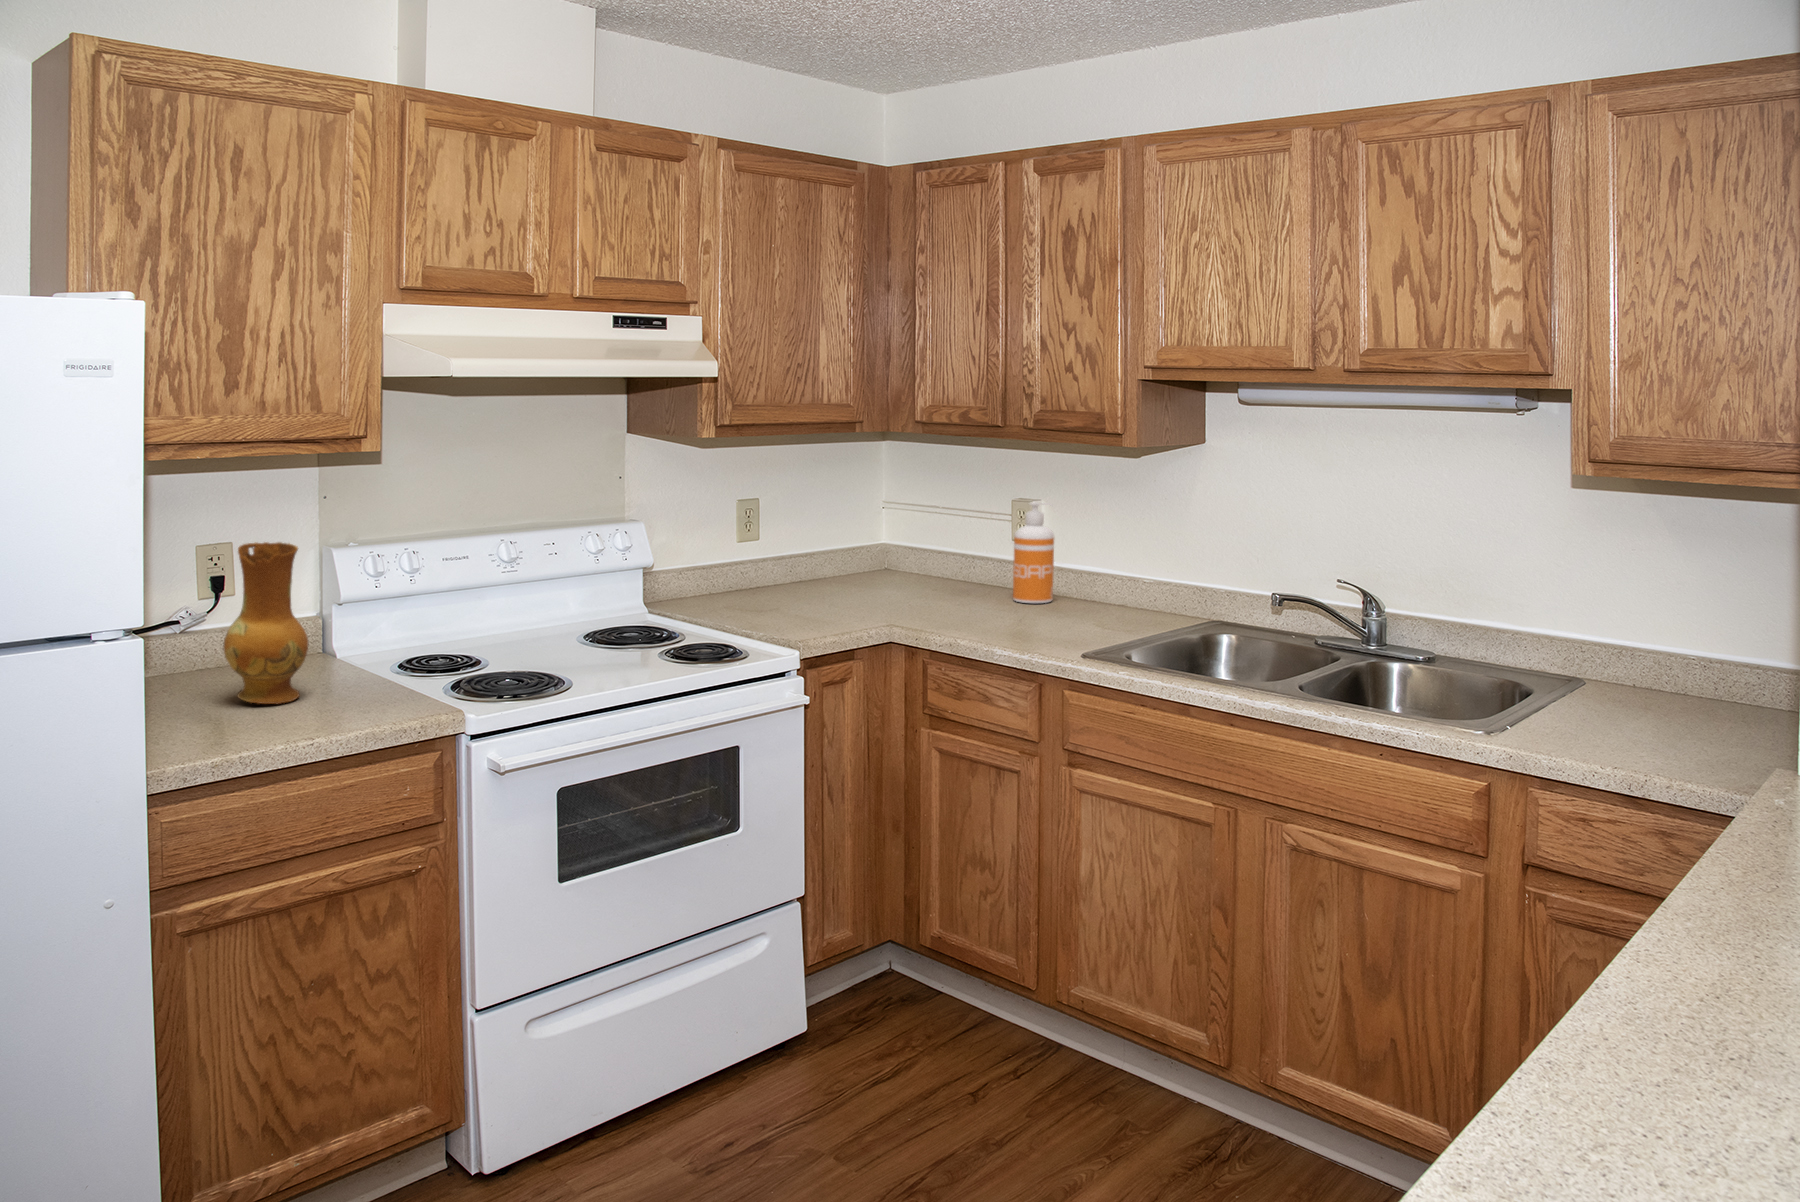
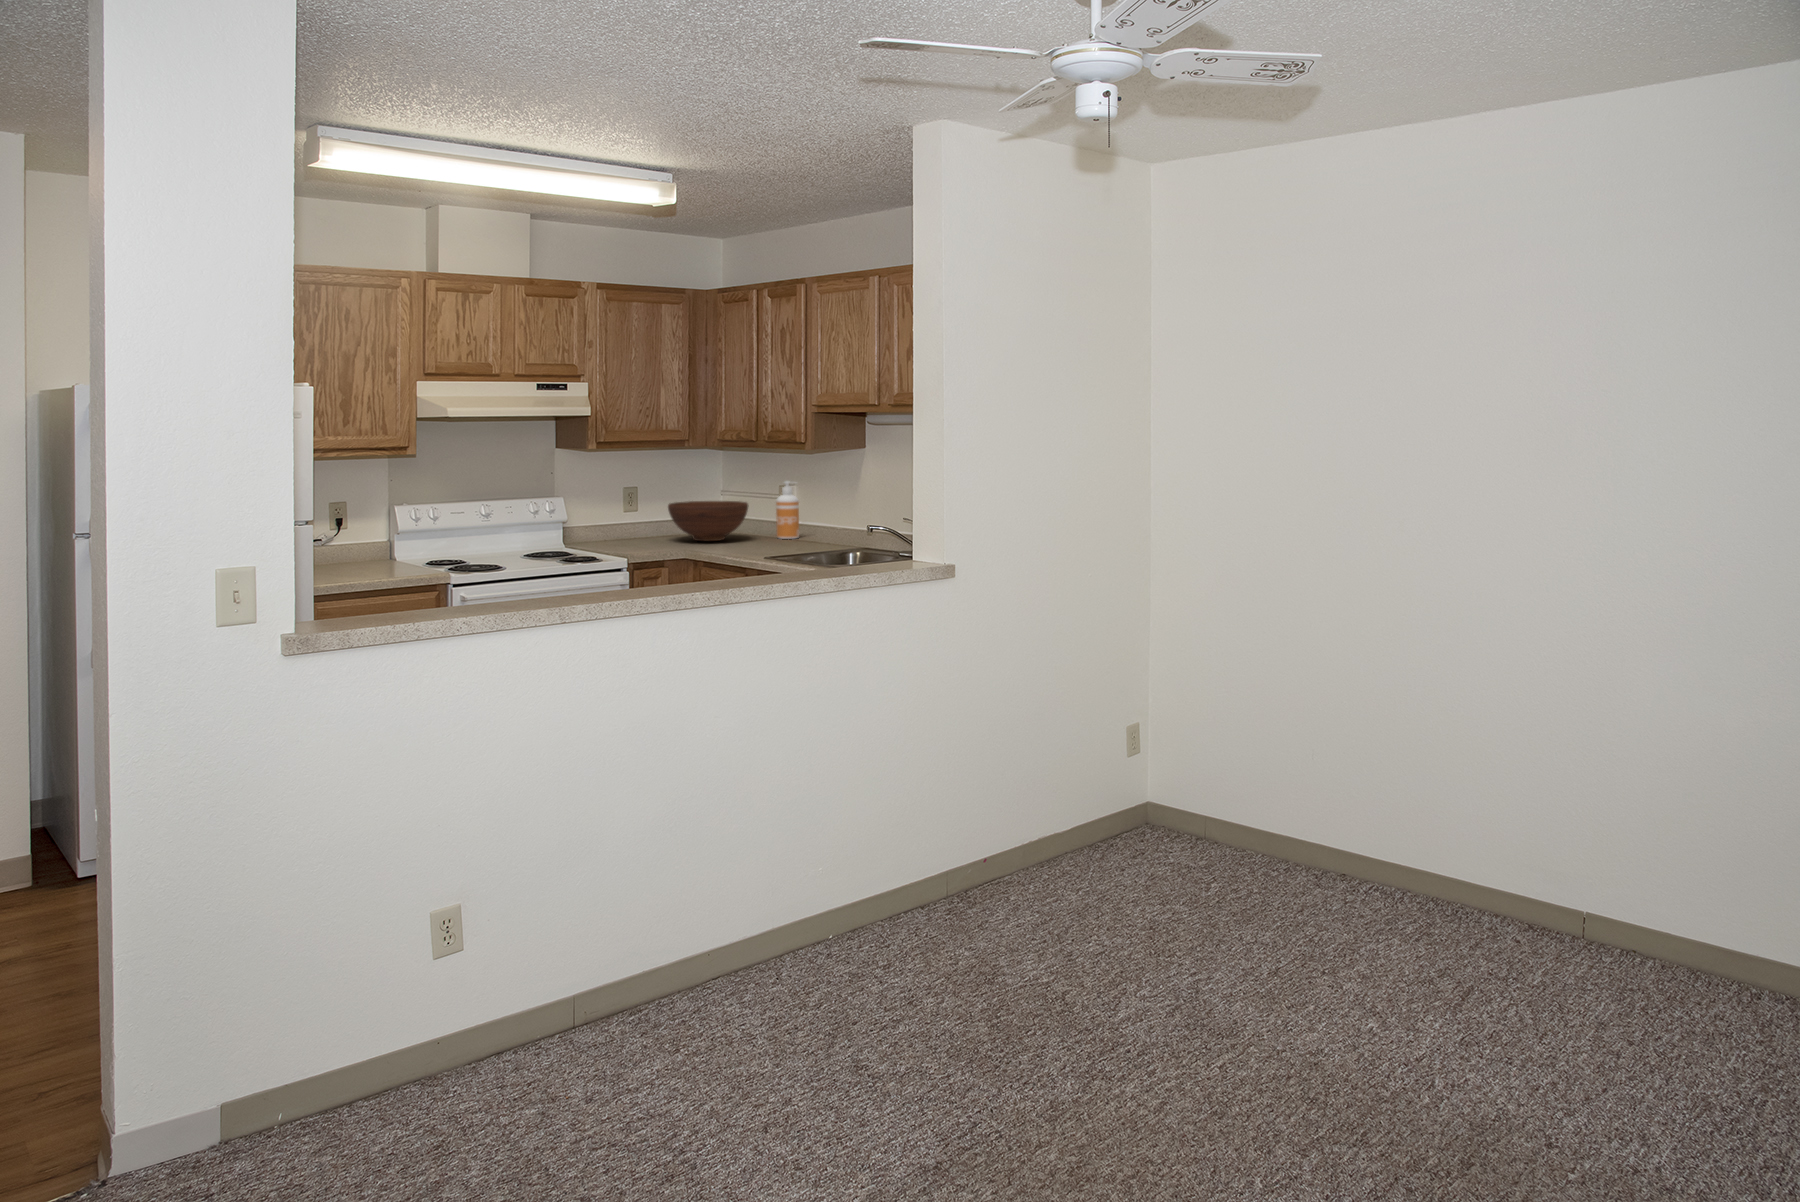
fruit bowl: none [830,533,973,609] -> present [668,501,748,541]
ceramic jug: present [223,542,309,704] -> none [340,496,380,573]

